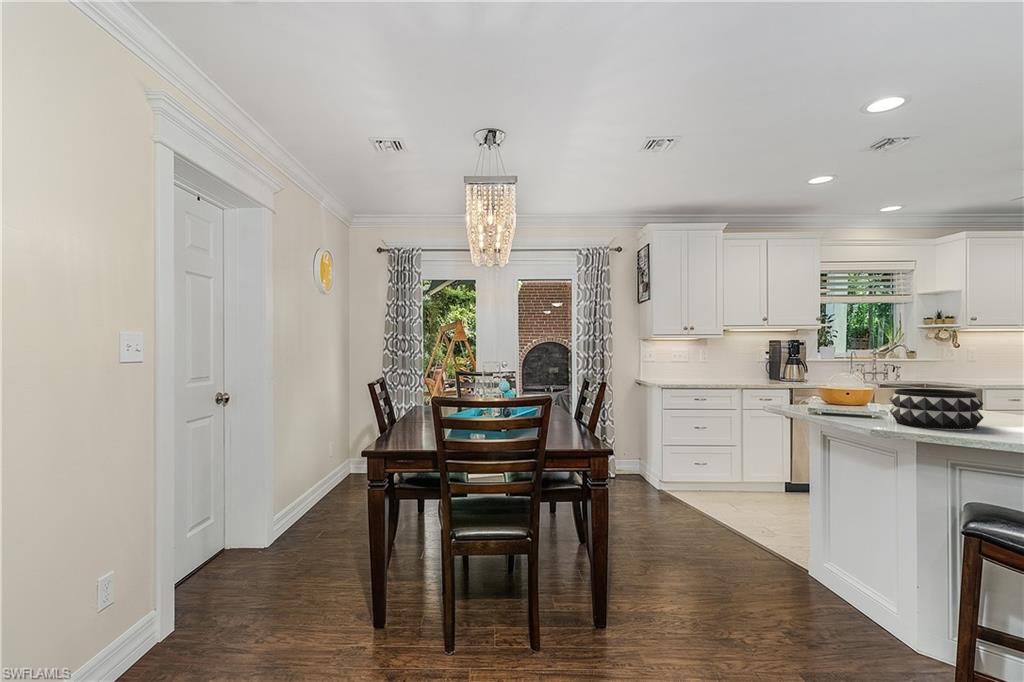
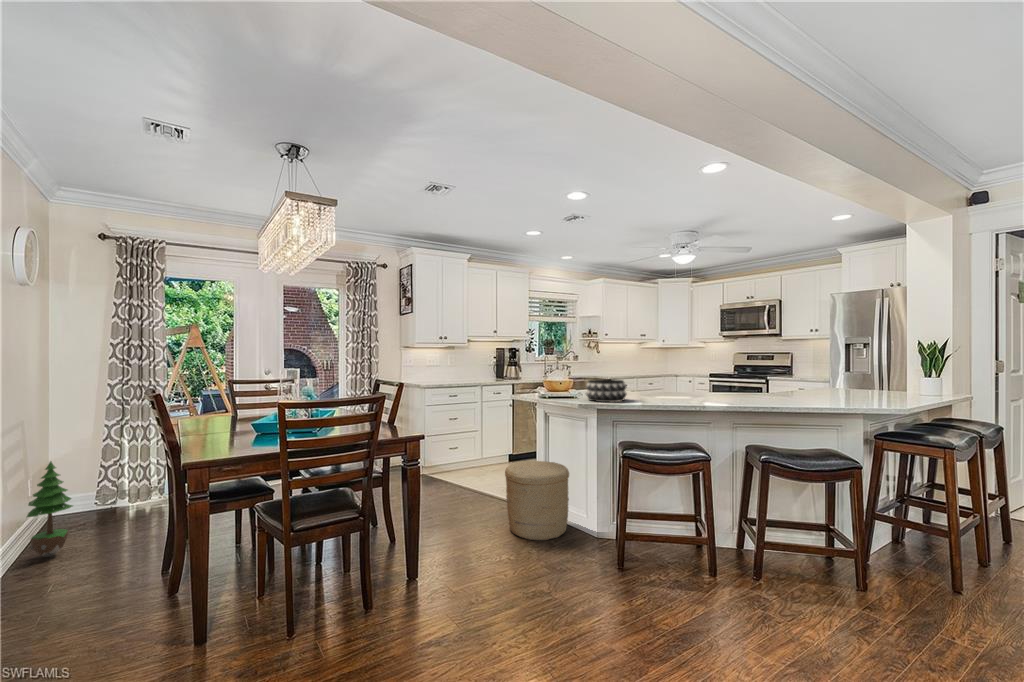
potted tree: none [313,433,343,512] -> present [27,461,72,557]
woven basket: none [746,502,859,633] -> present [505,461,569,540]

